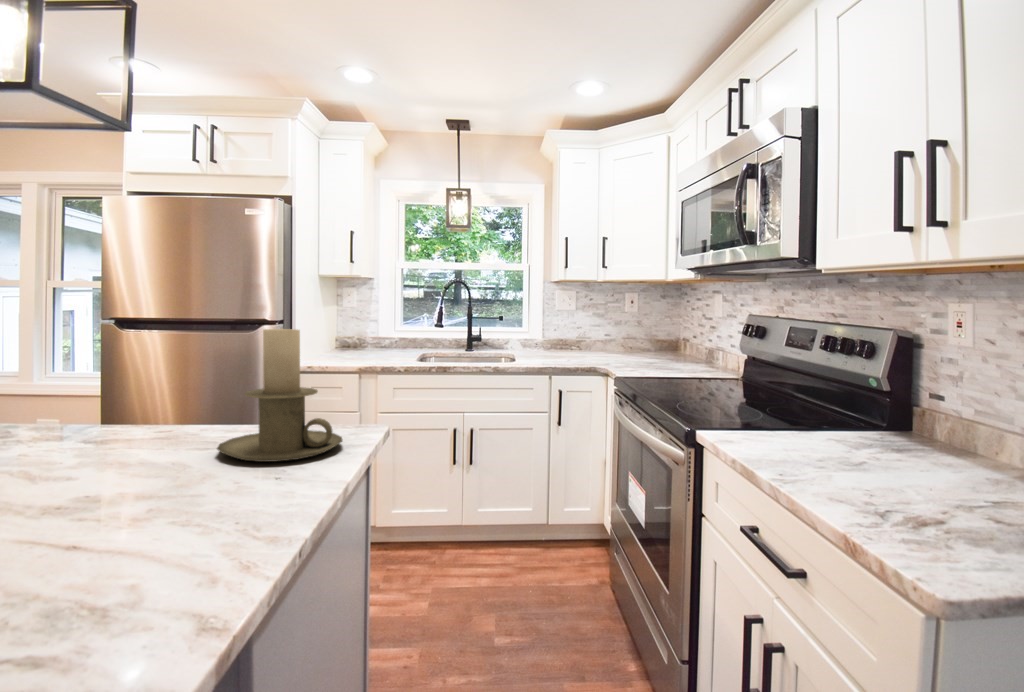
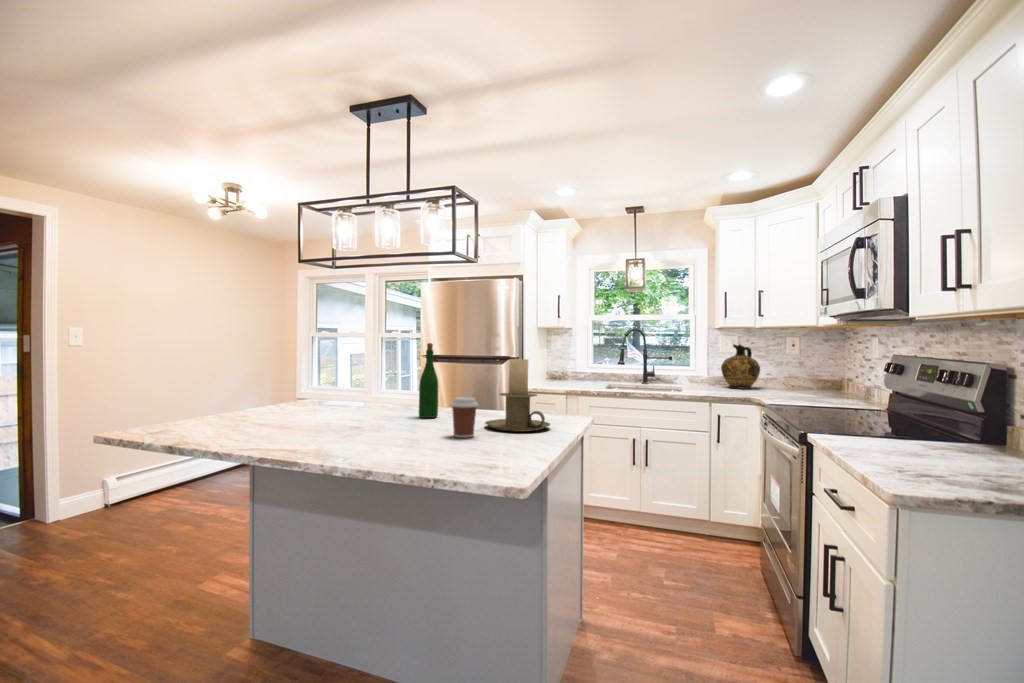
wine bottle: none [83,300,128,440] -> present [419,343,438,418]
ceramic jug: none [557,301,599,354] -> present [721,344,760,389]
coffee cup: none [125,410,193,494] -> present [450,397,479,438]

